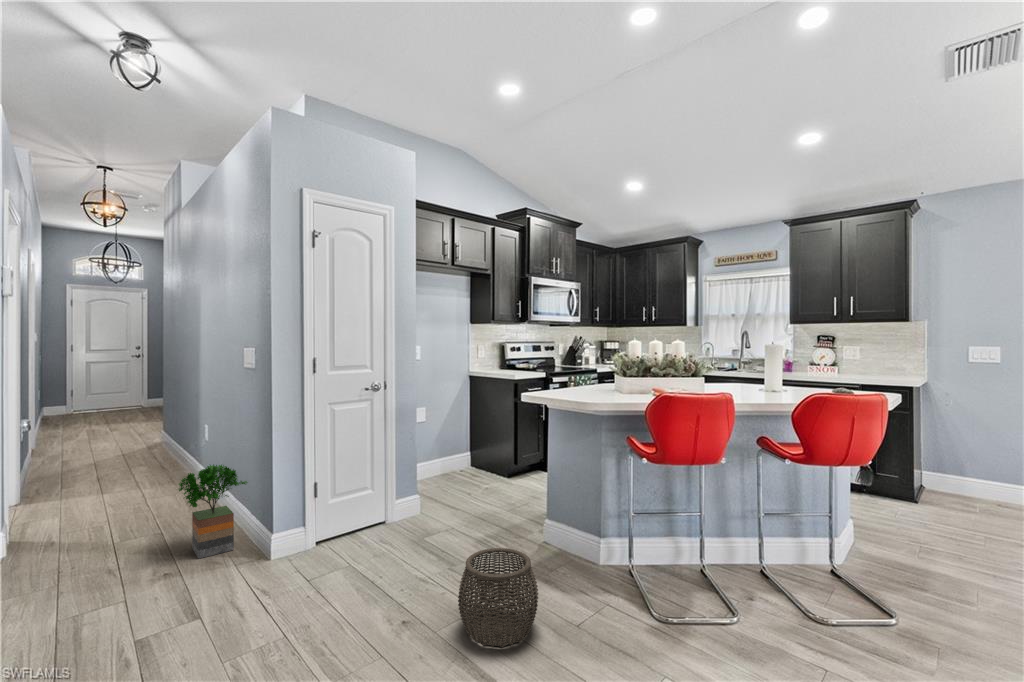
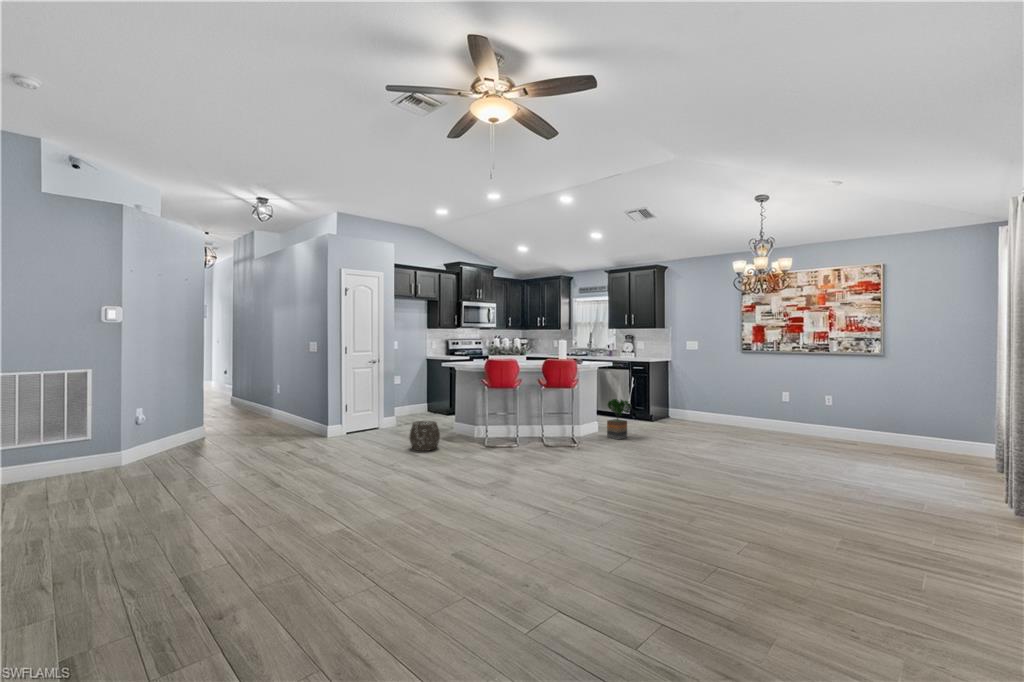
potted tree: present [178,465,248,558] -> present [607,399,630,440]

